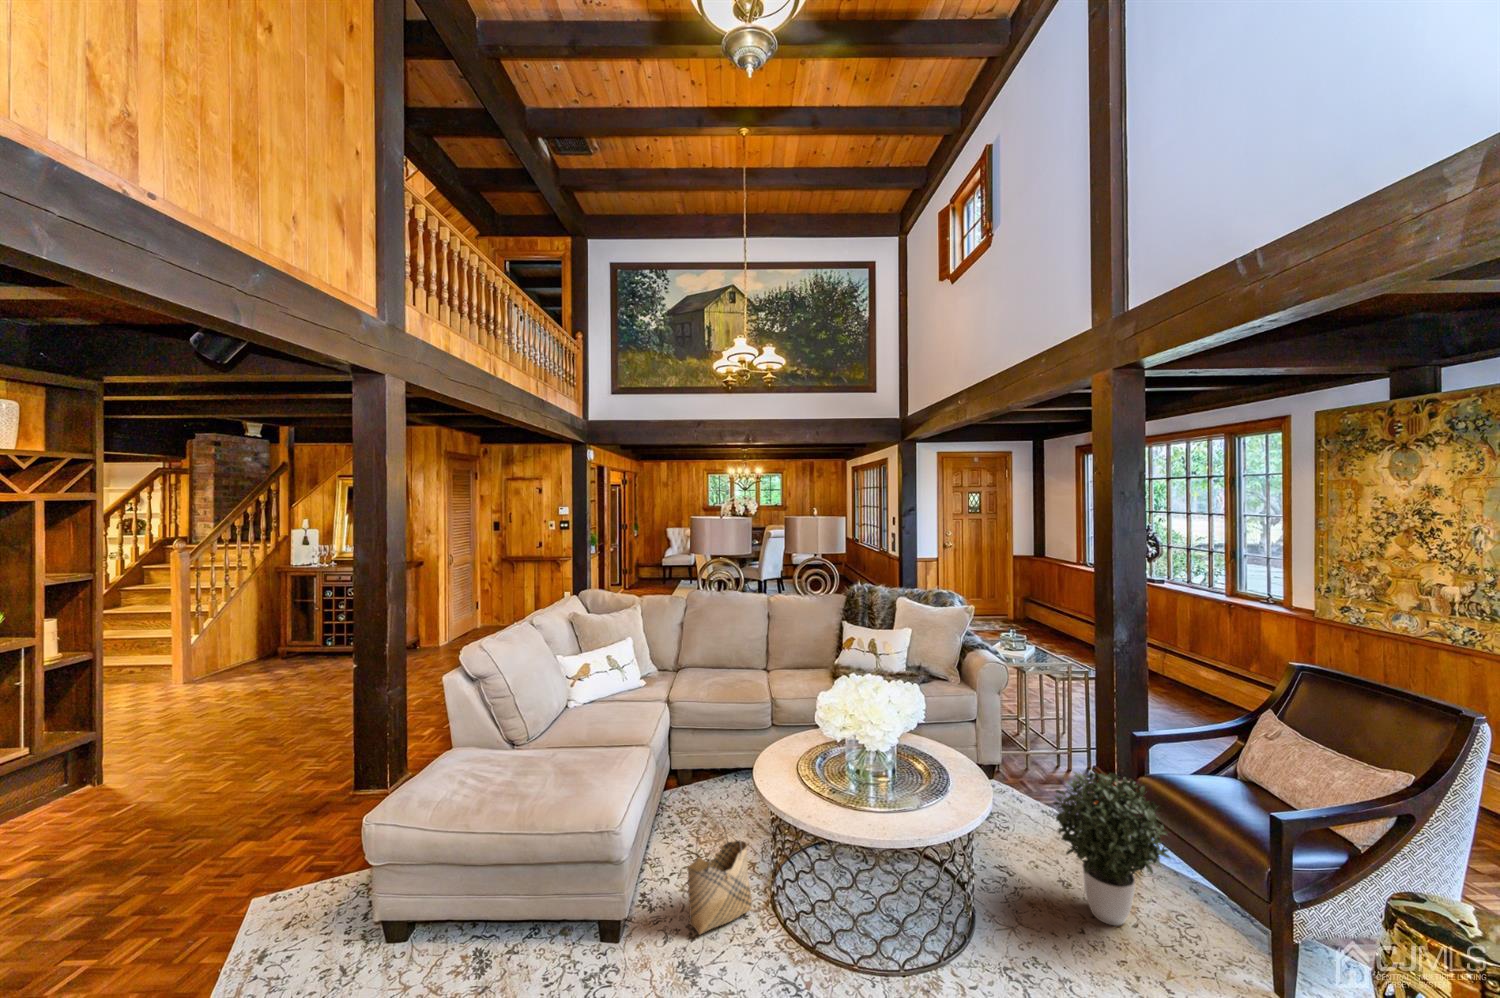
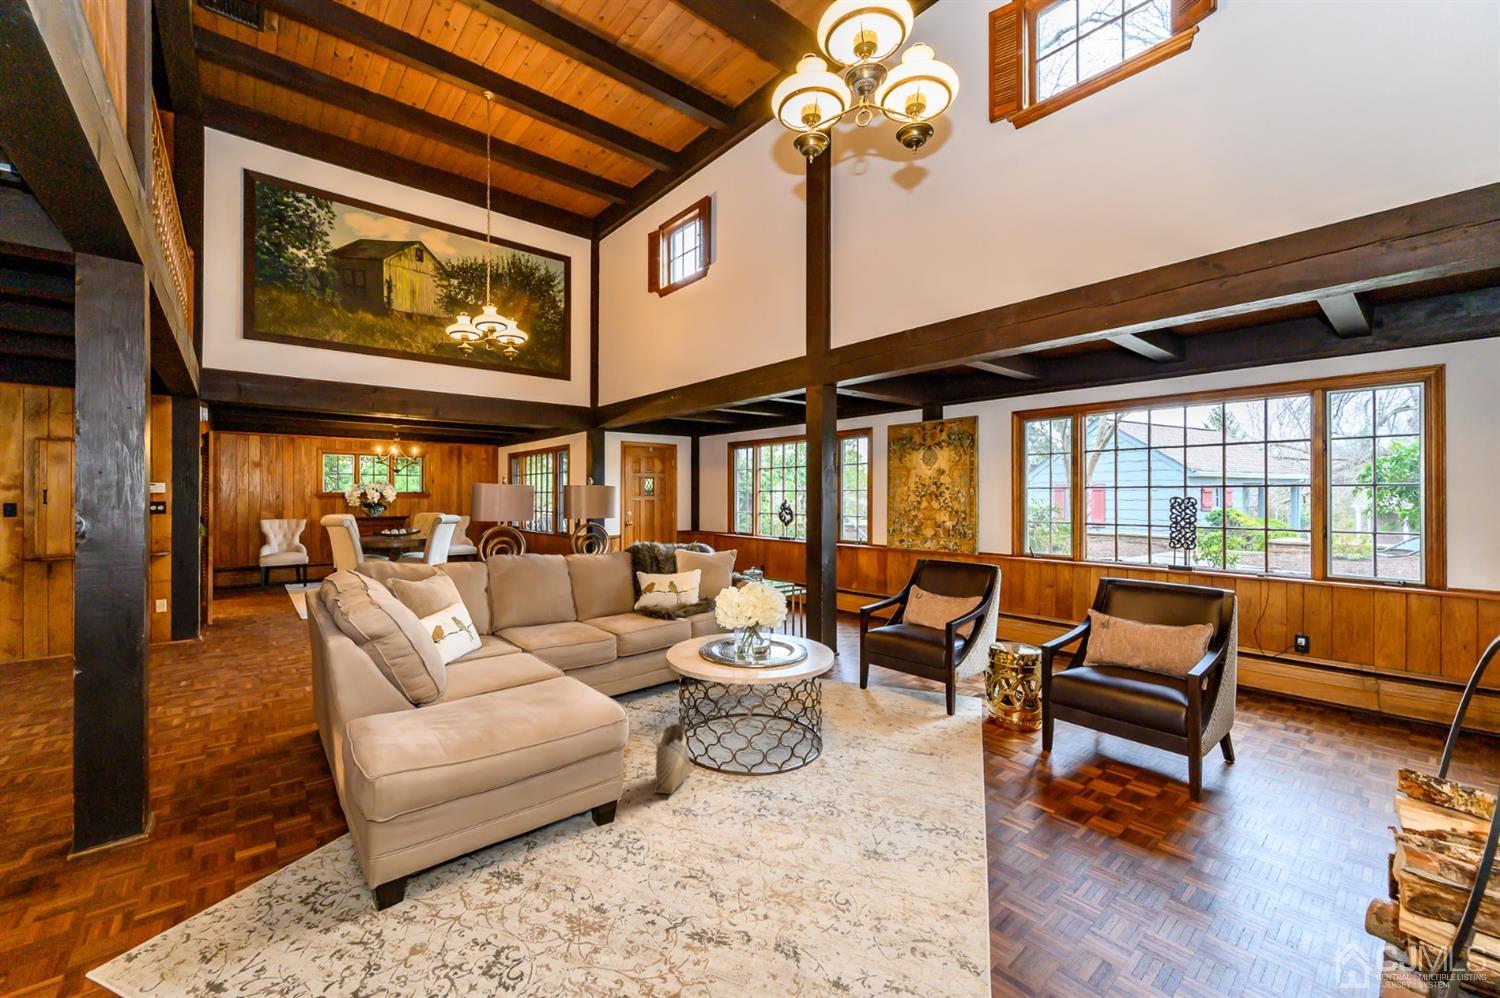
potted plant: present [1053,771,1170,926] -> none [841,627,903,715]

